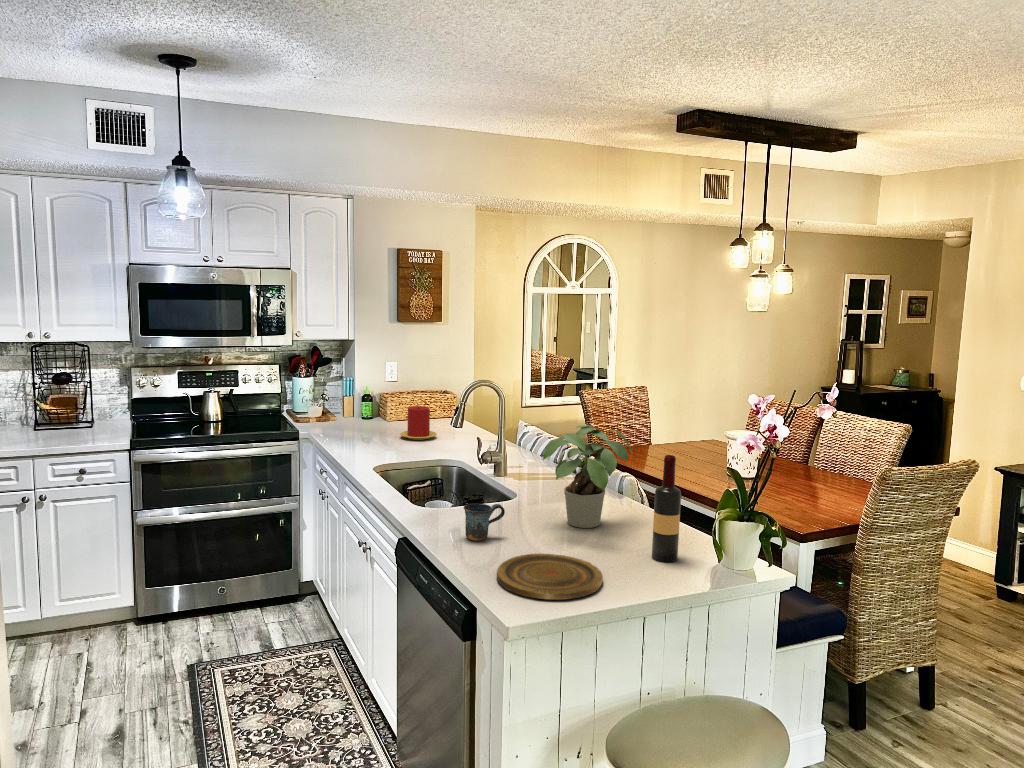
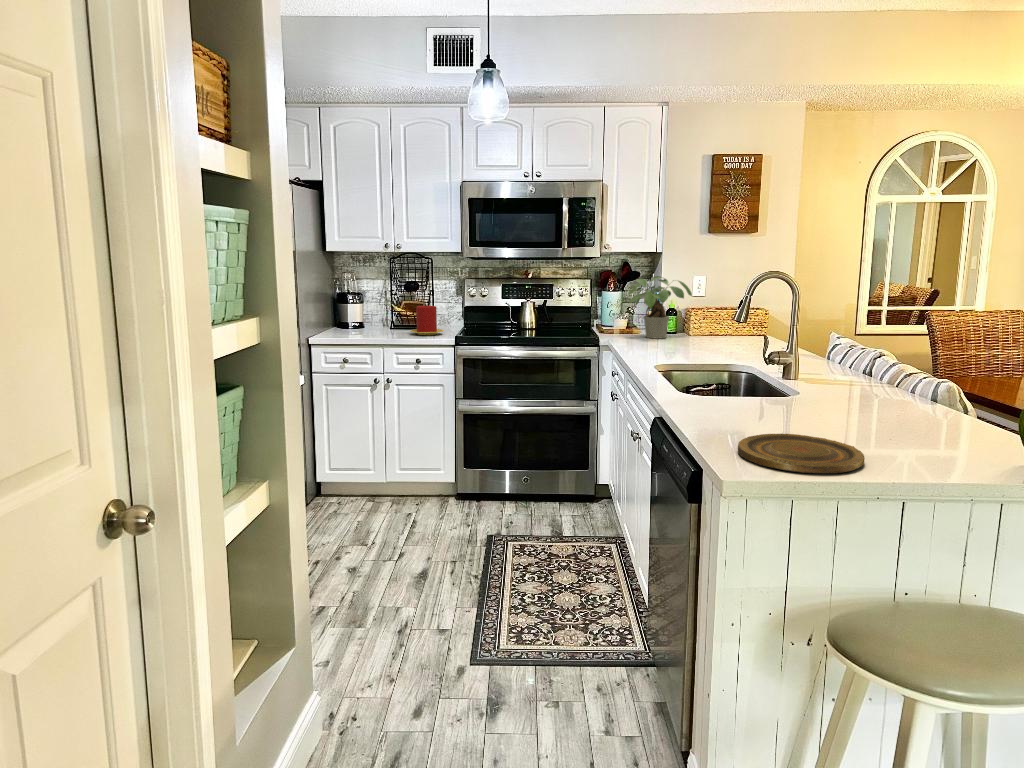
candle: present [400,406,437,440] -> present [410,306,443,335]
potted plant: present [543,425,632,528] -> present [629,276,692,338]
wine bottle: present [652,455,681,562] -> none [942,330,987,460]
mug: present [463,503,505,541] -> none [721,384,767,422]

